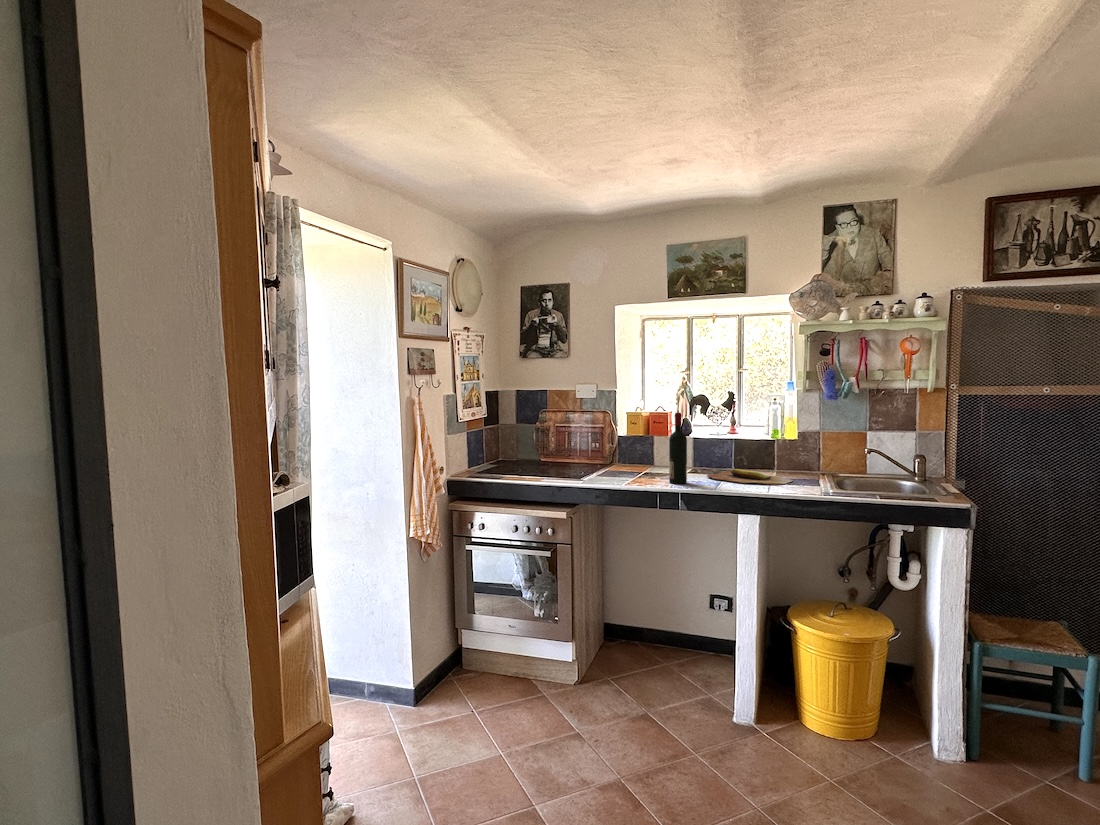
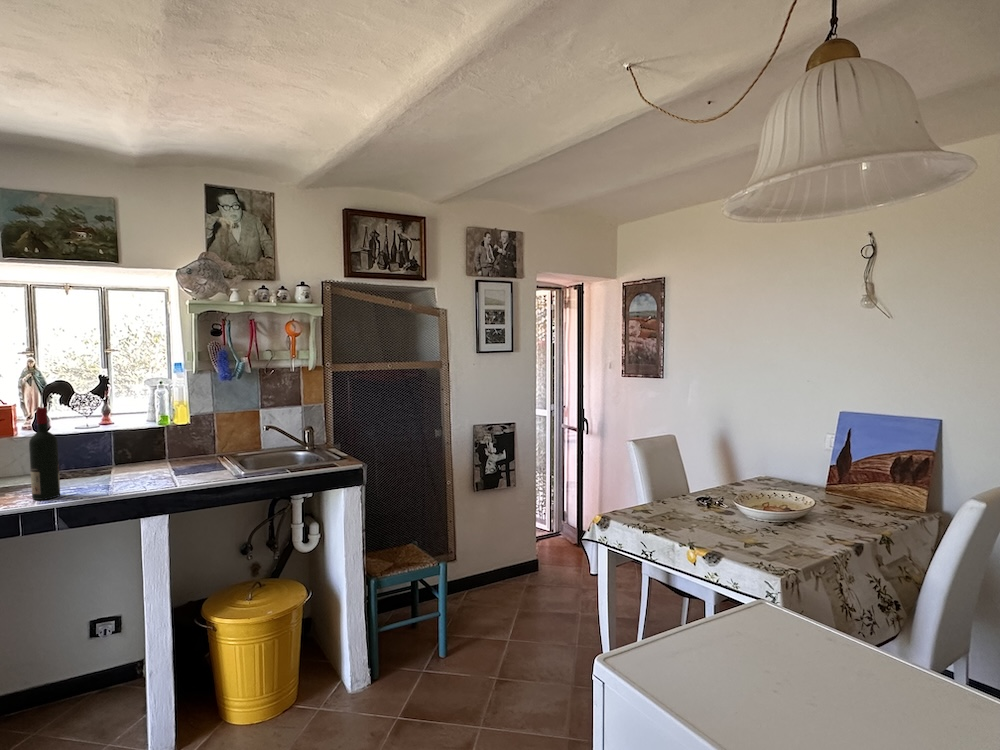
cutting board: present [707,469,792,485] -> none [83,466,195,484]

